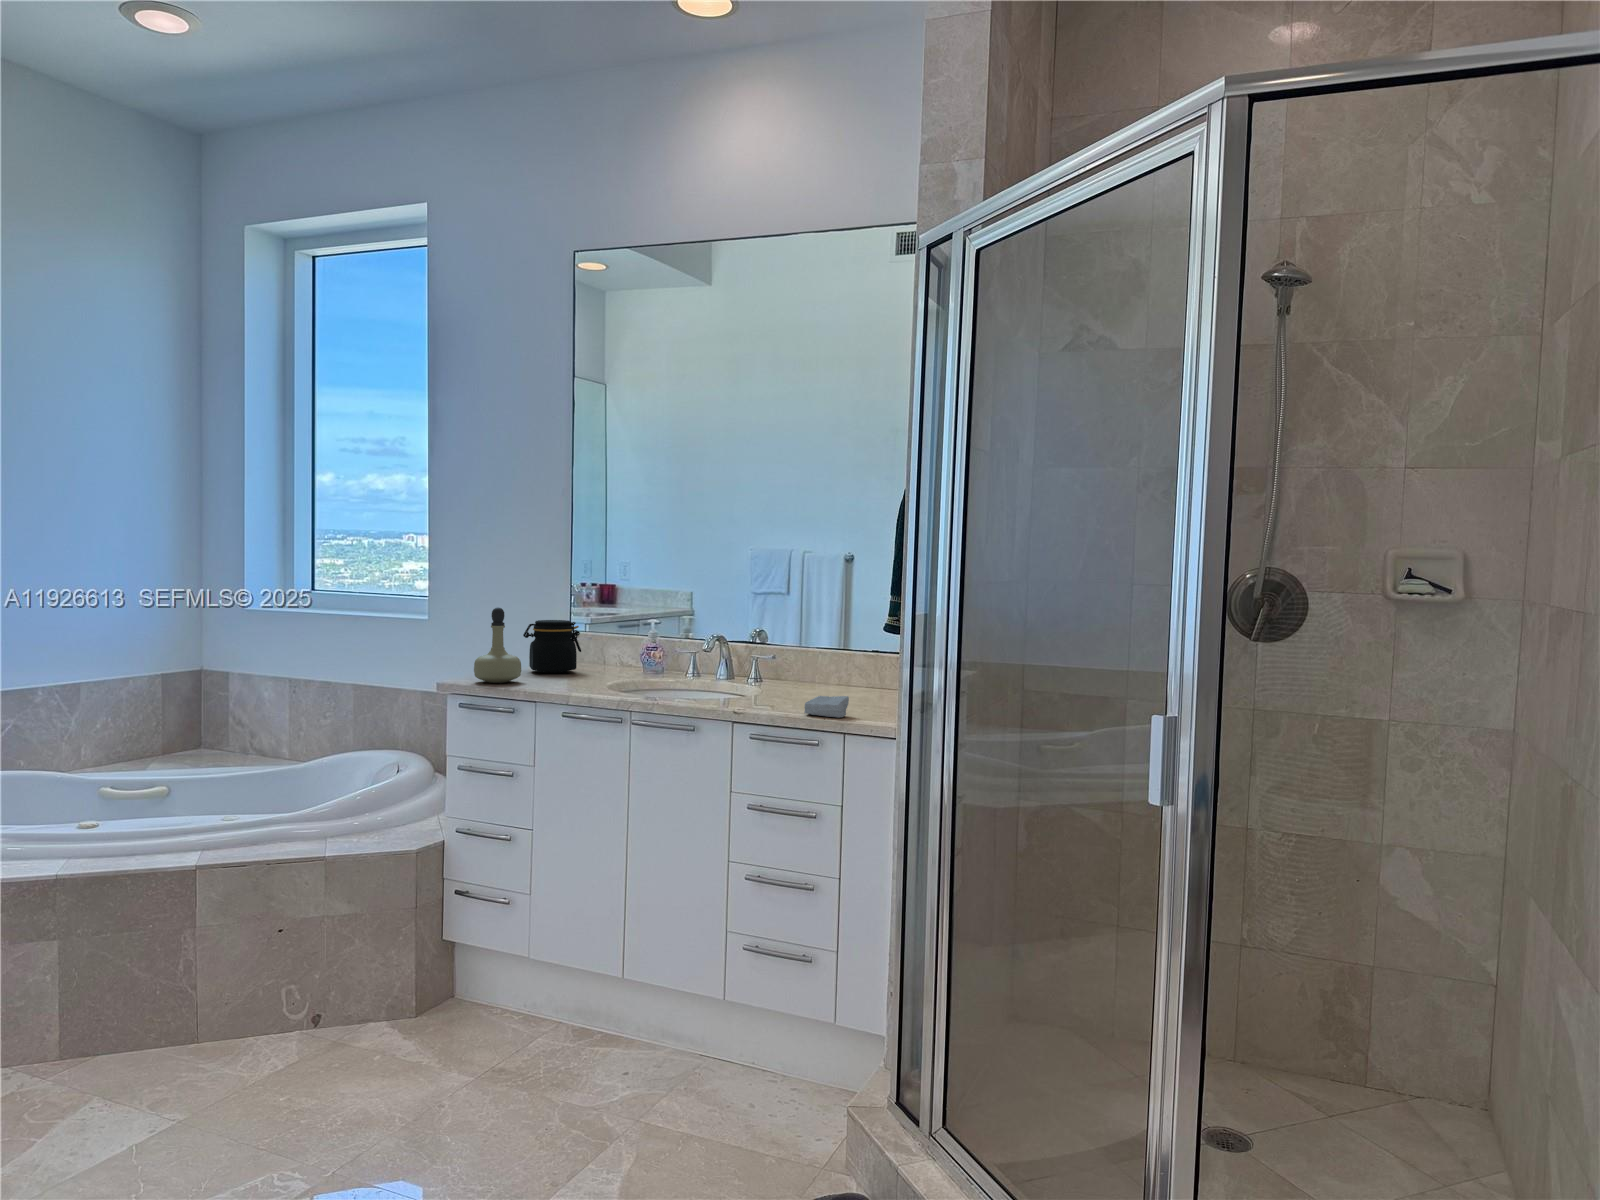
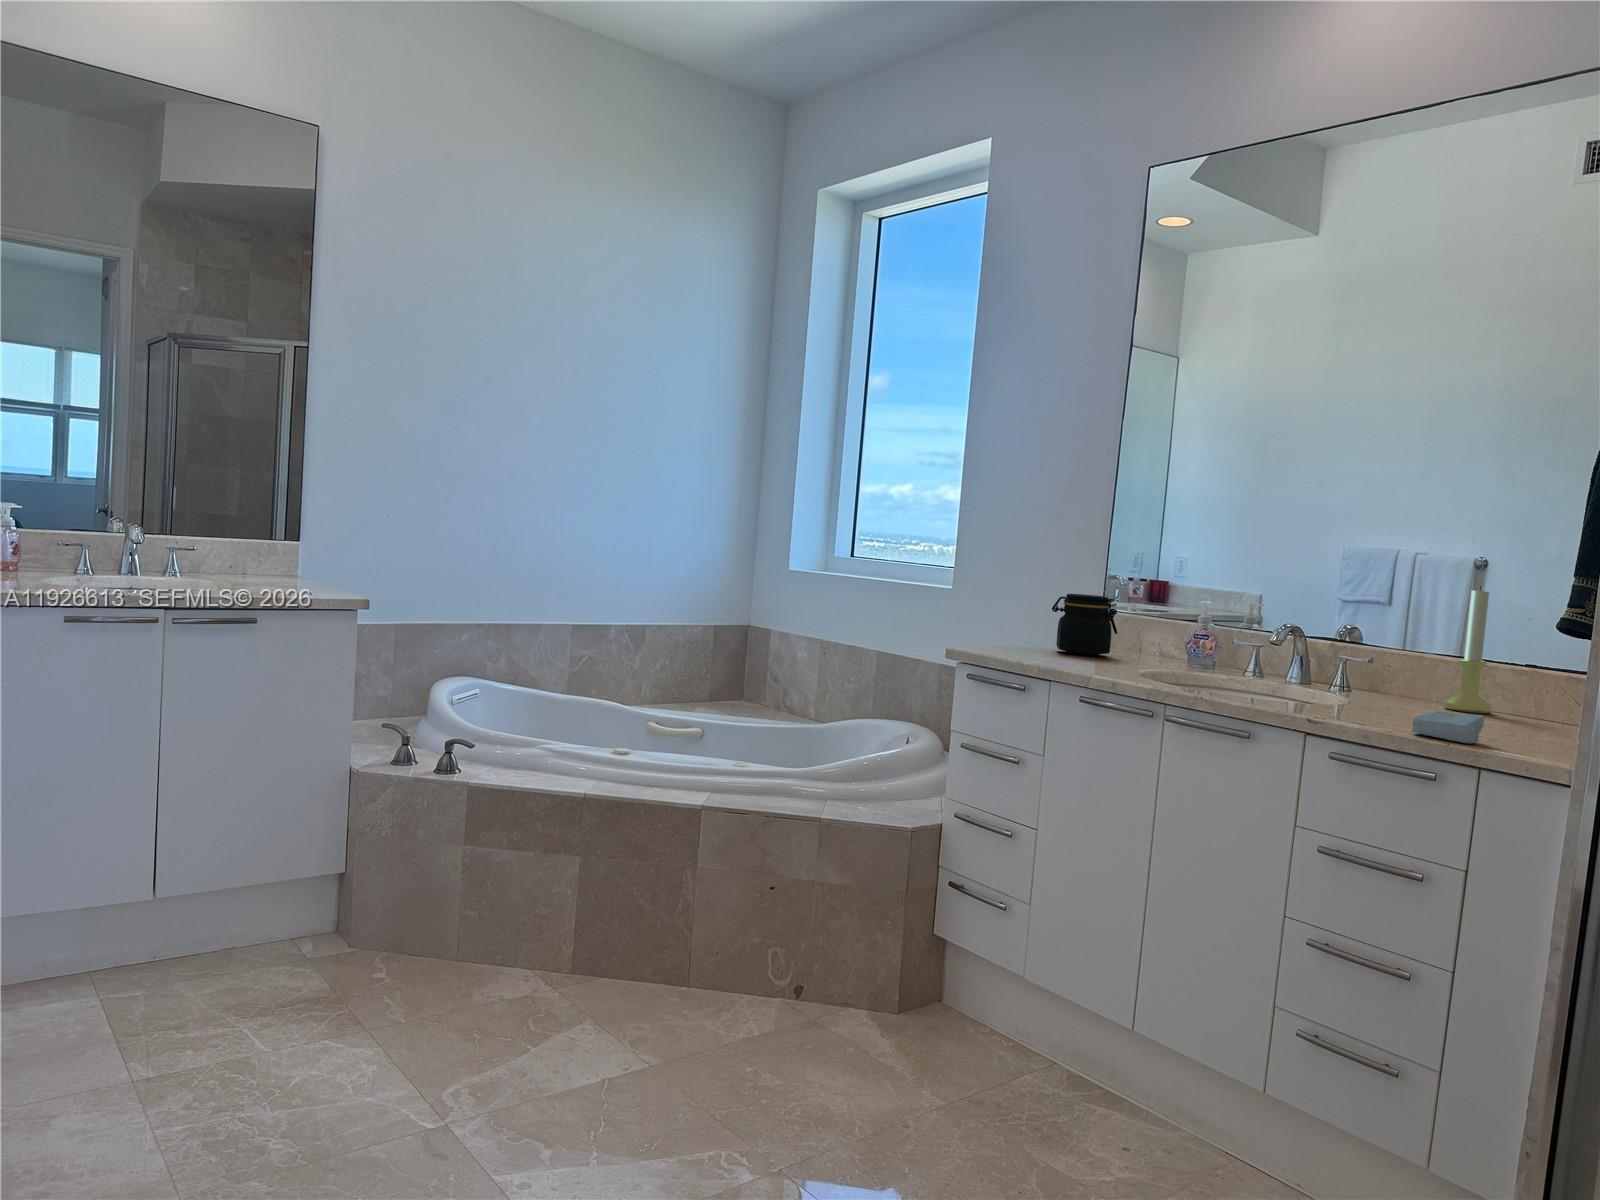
candle holder: none [826,596,858,690] -> present [1443,586,1493,714]
perfume bottle: present [474,607,521,683] -> none [991,571,1044,657]

